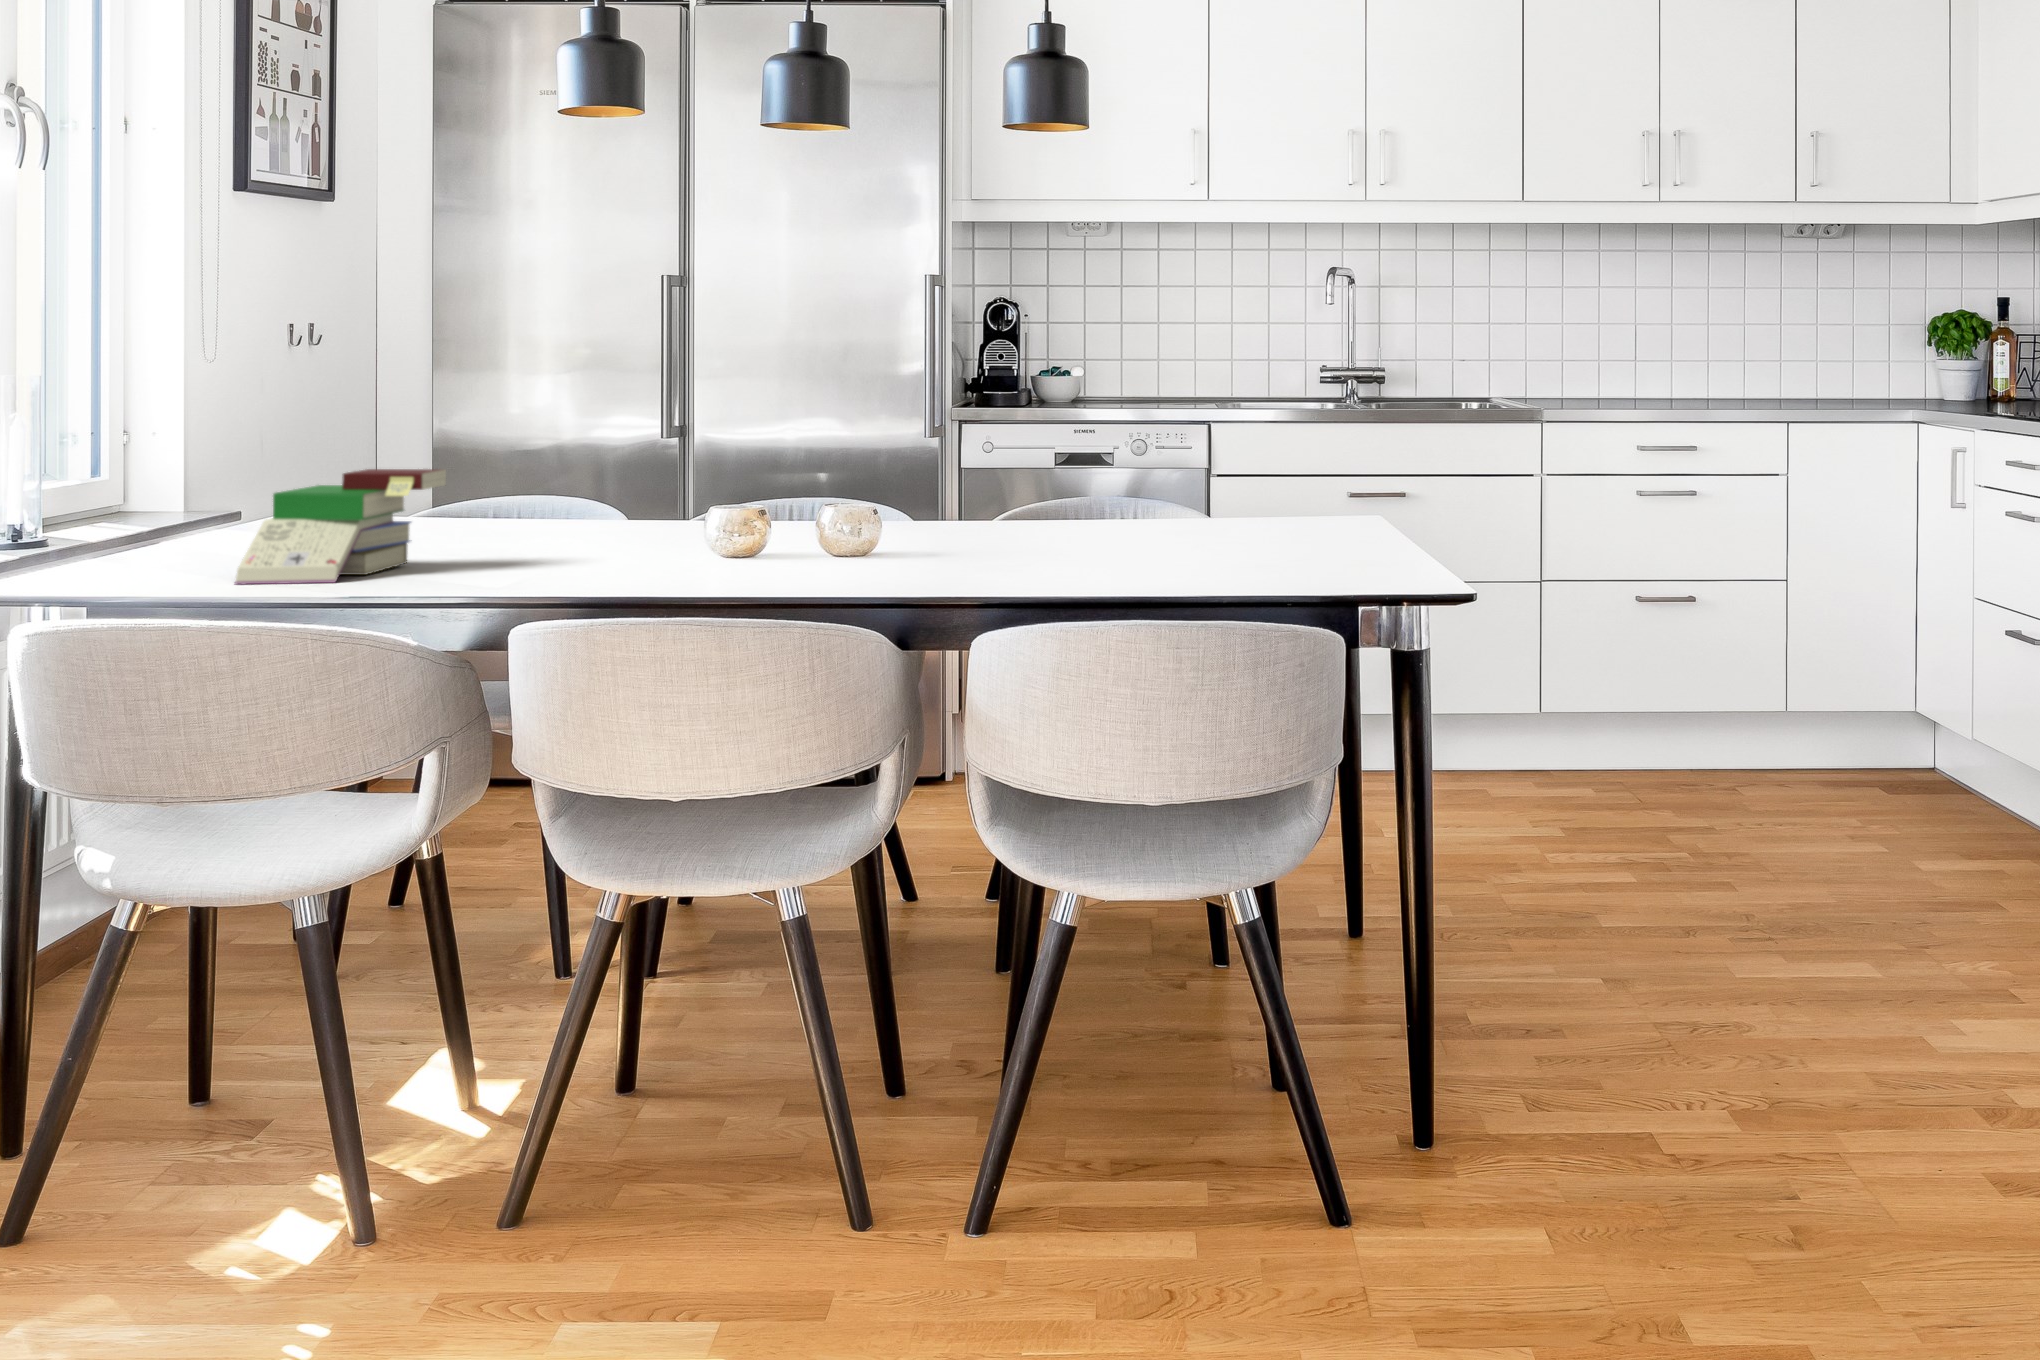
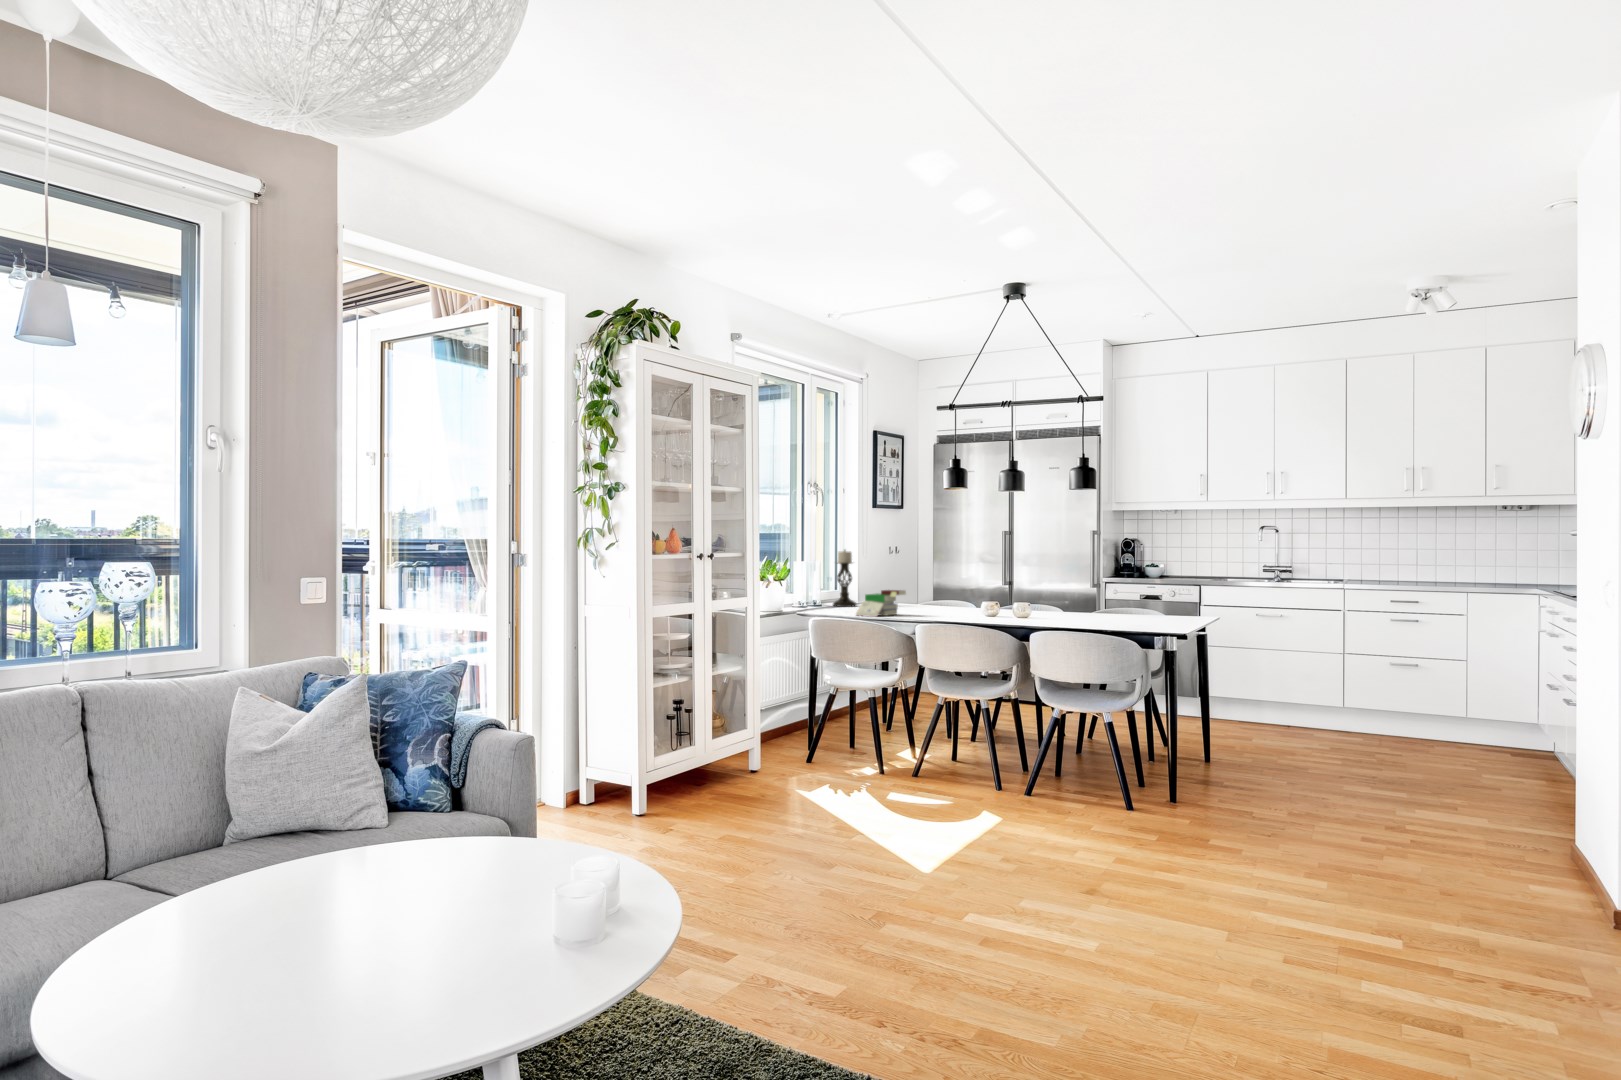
candle holder: none [94,320,198,536] -> present [833,550,856,607]

